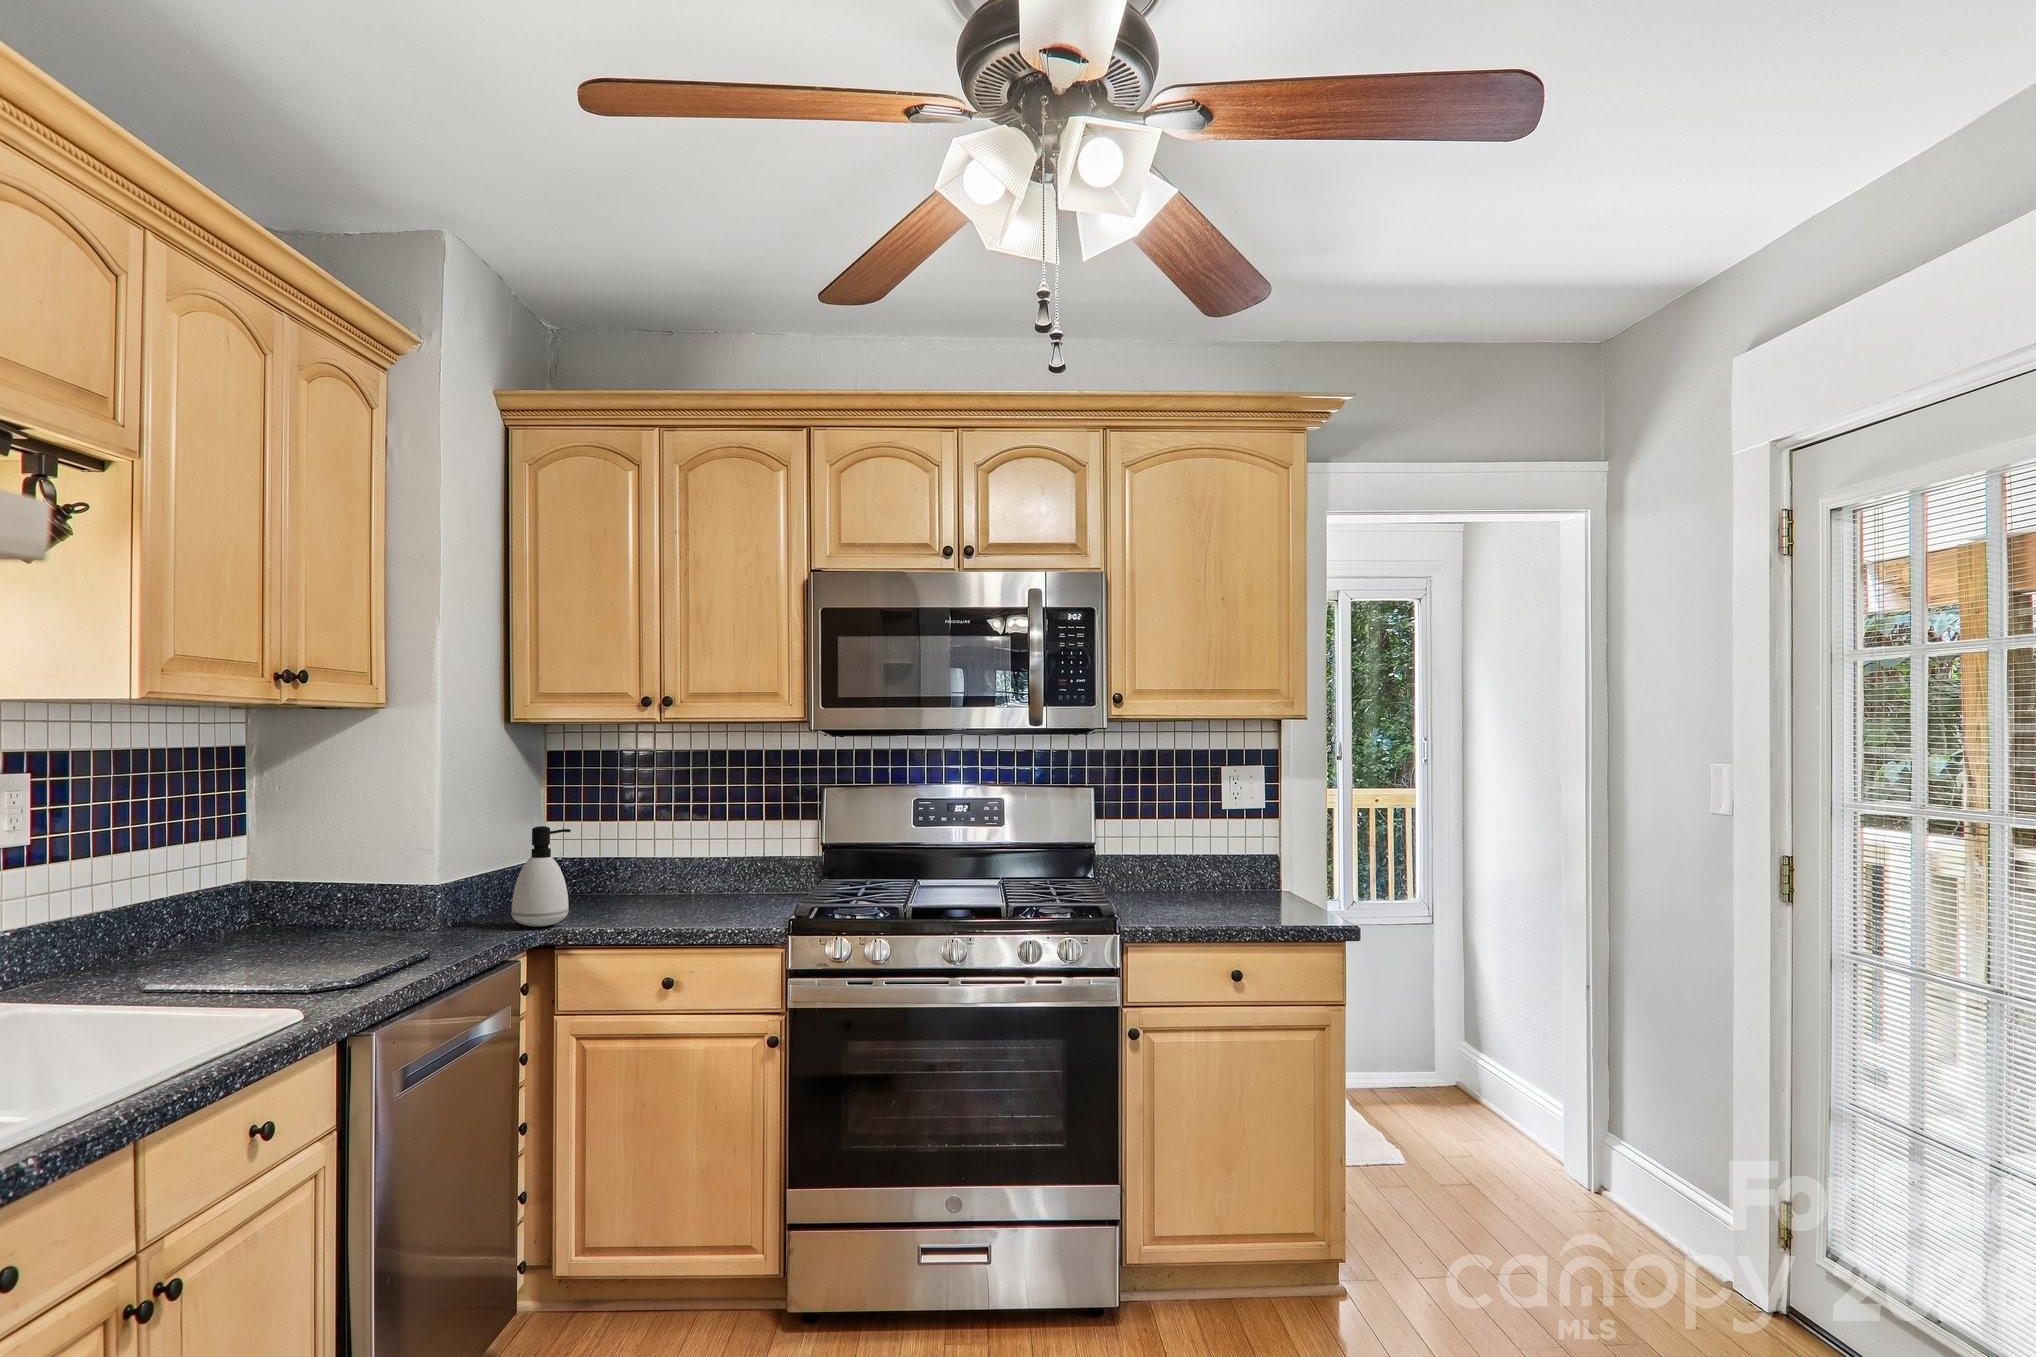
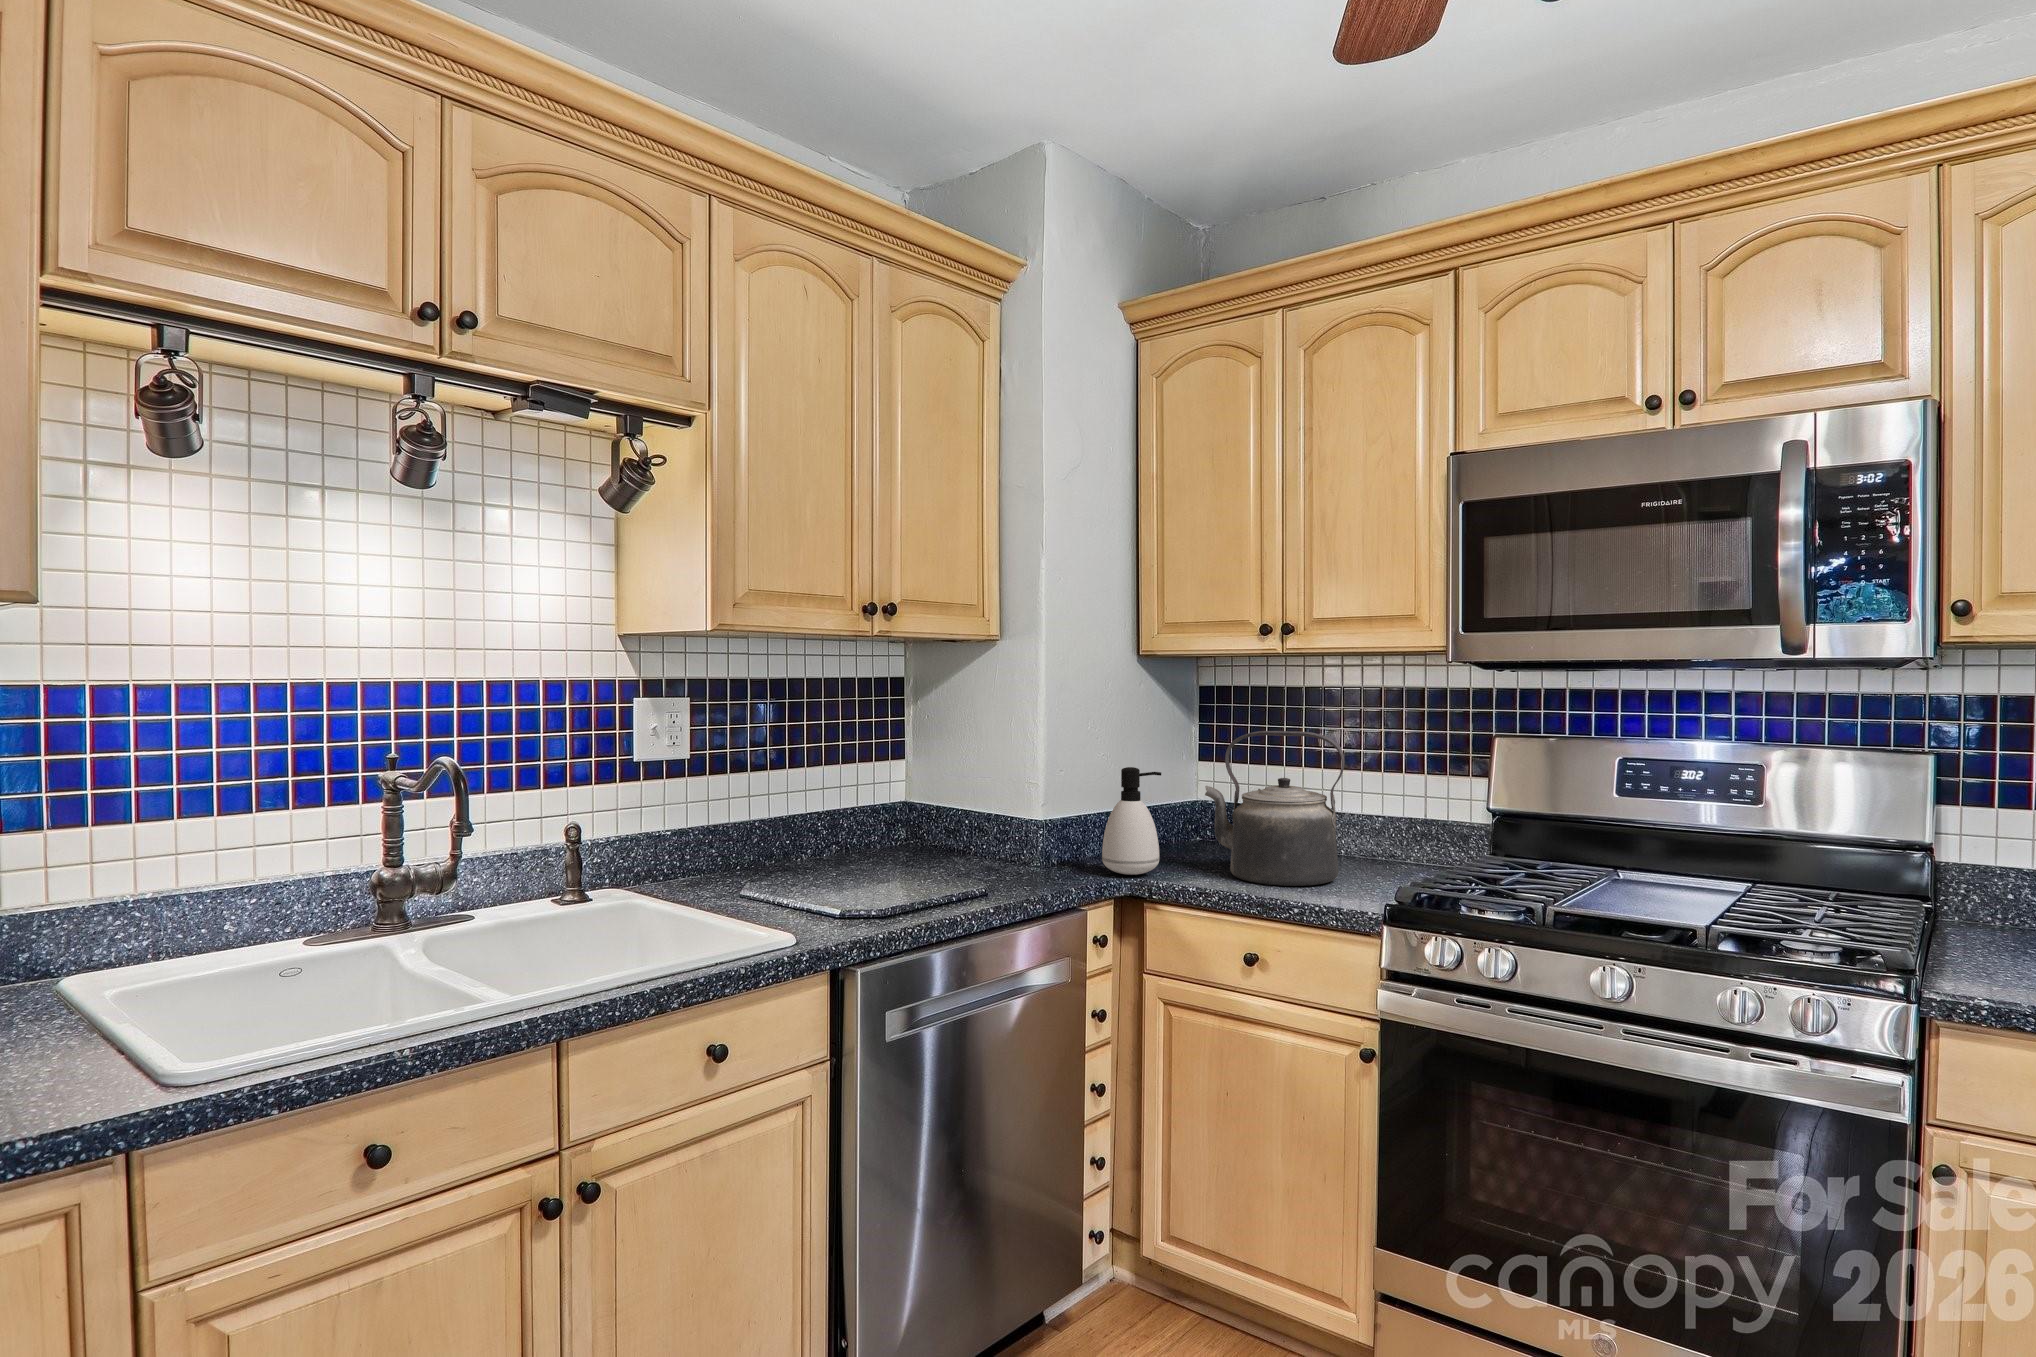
kettle: none [600,787,726,921] -> present [1205,731,1345,886]

